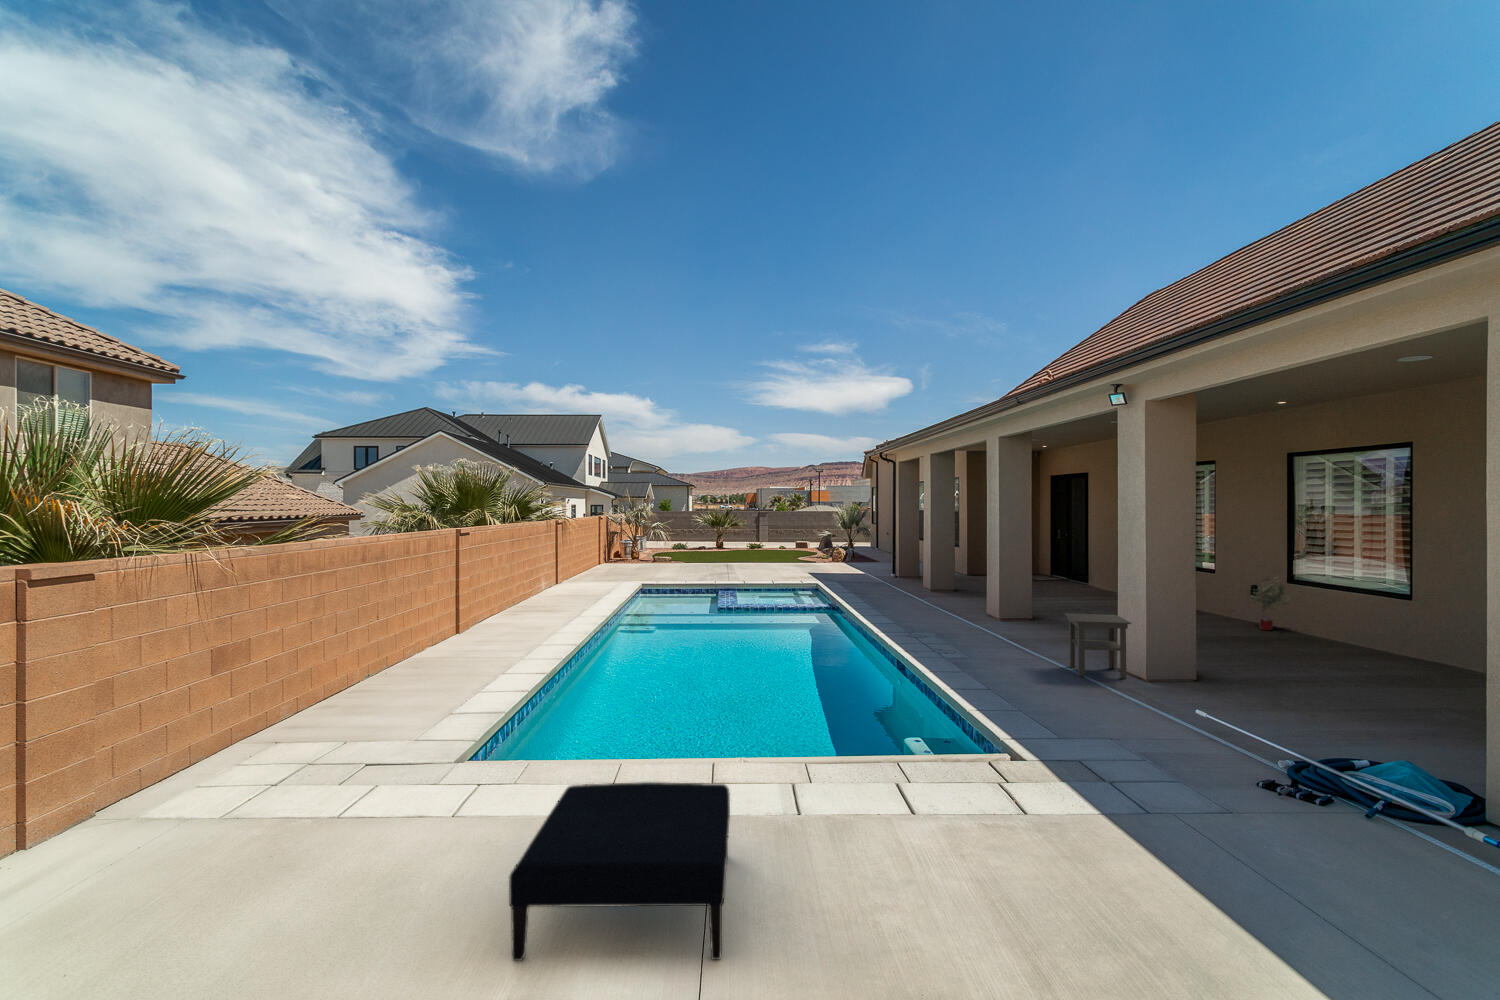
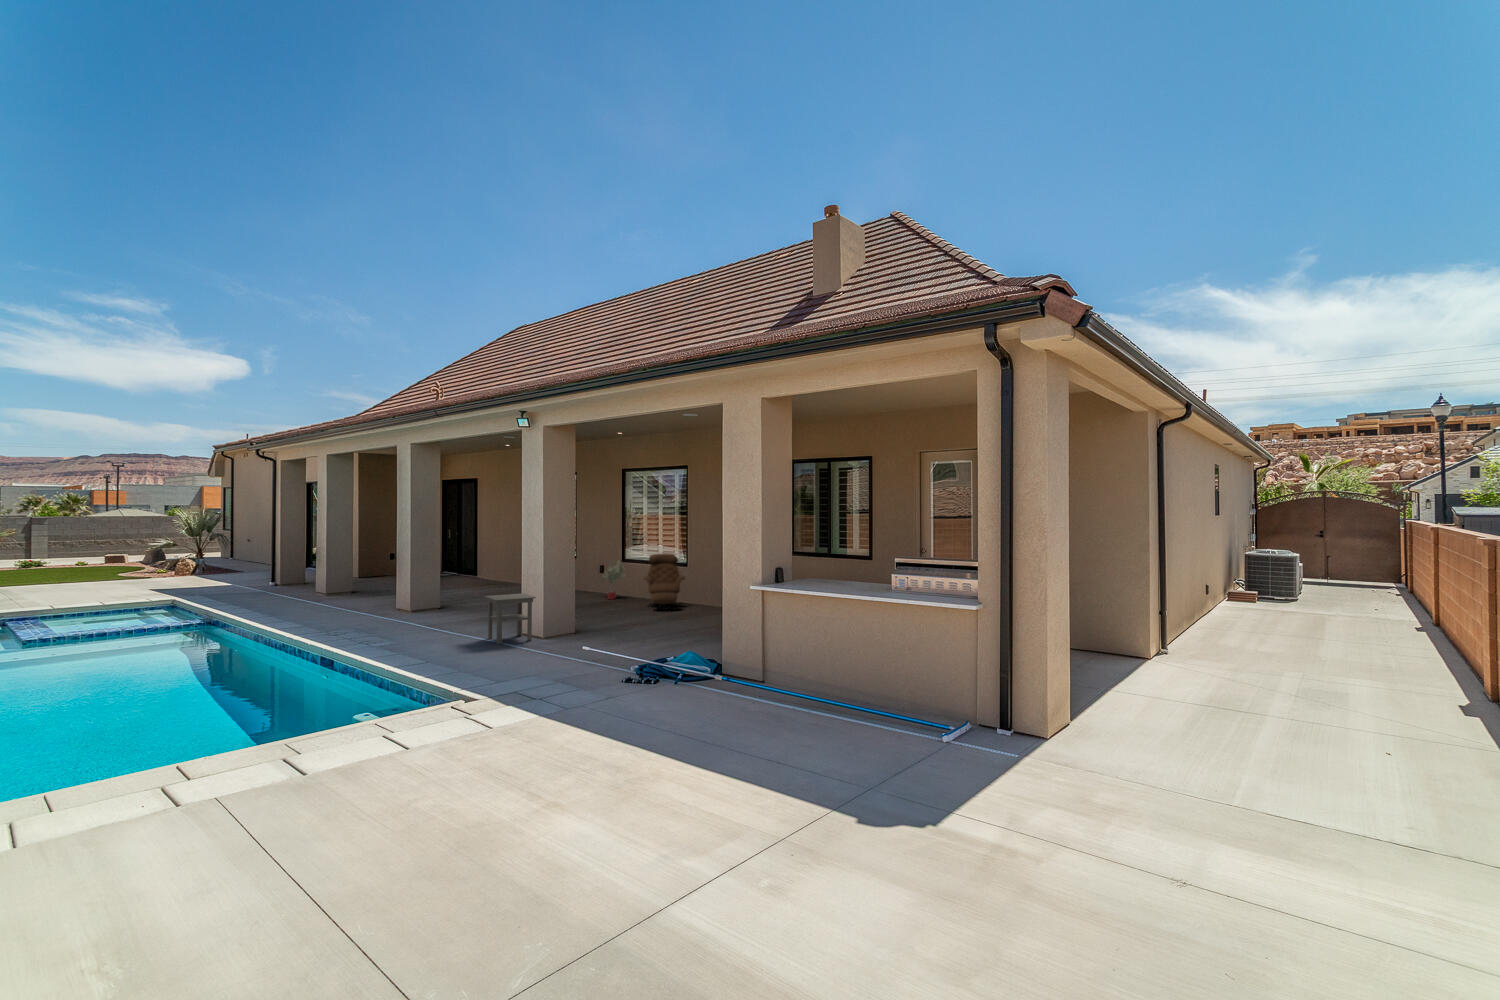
lounge chair: none [1321,571,1406,663] -> present [644,553,685,609]
ottoman: present [509,782,730,961] -> none [54,749,309,934]

